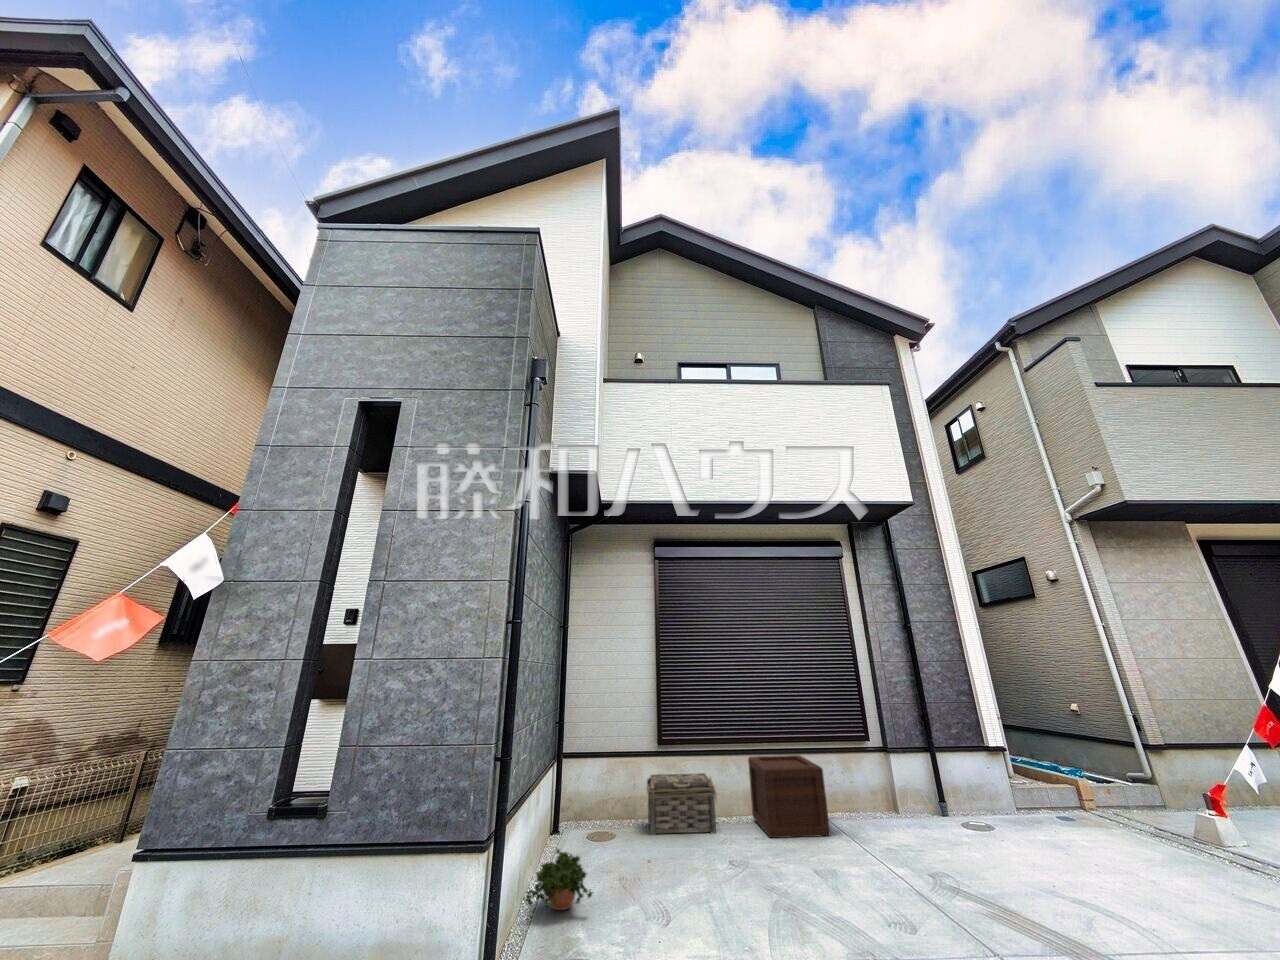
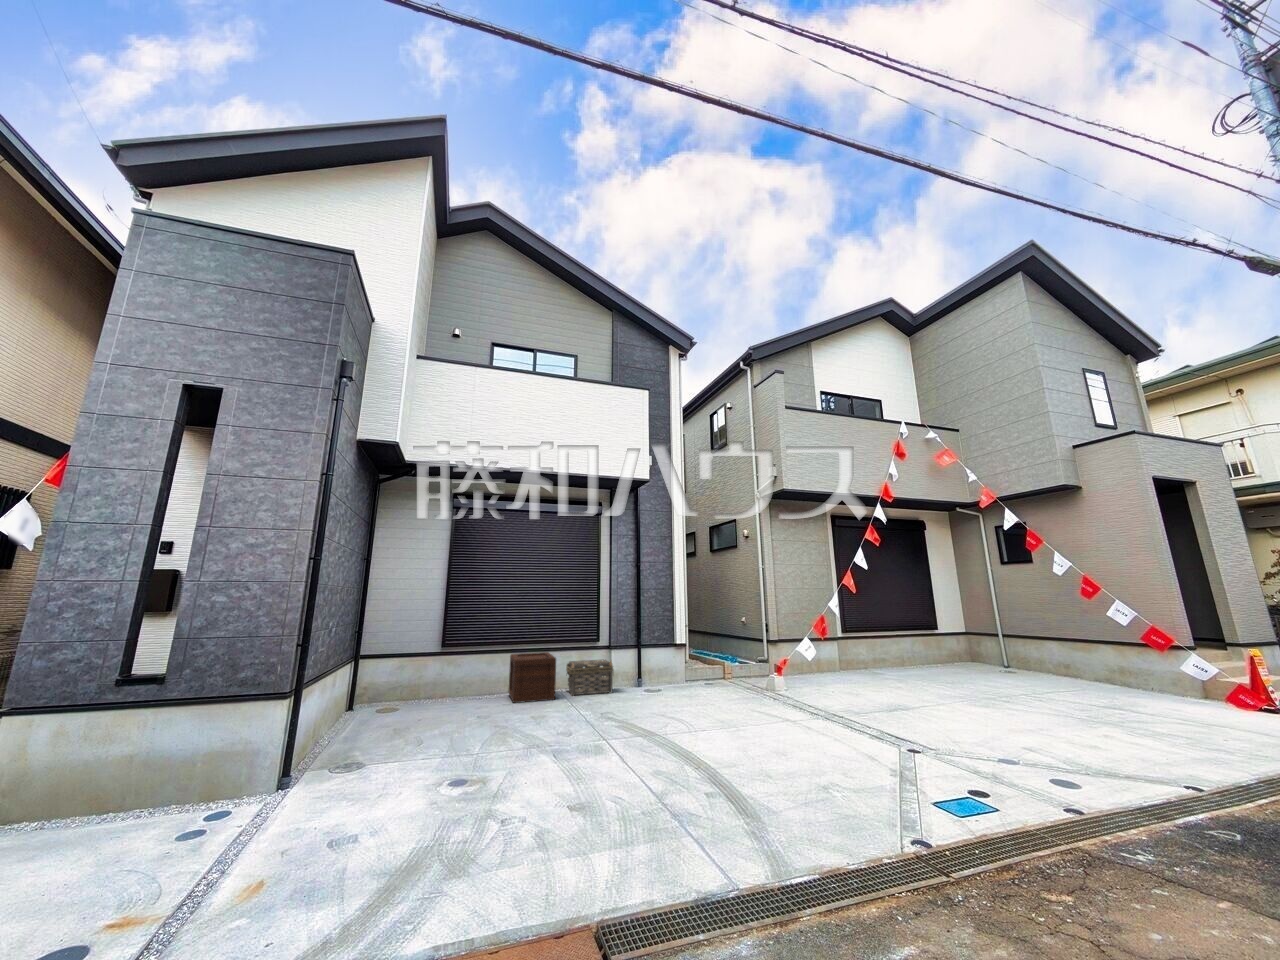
basket: present [647,773,716,835] -> present [566,660,614,696]
potted plant: present [525,849,593,910] -> none [318,707,371,742]

